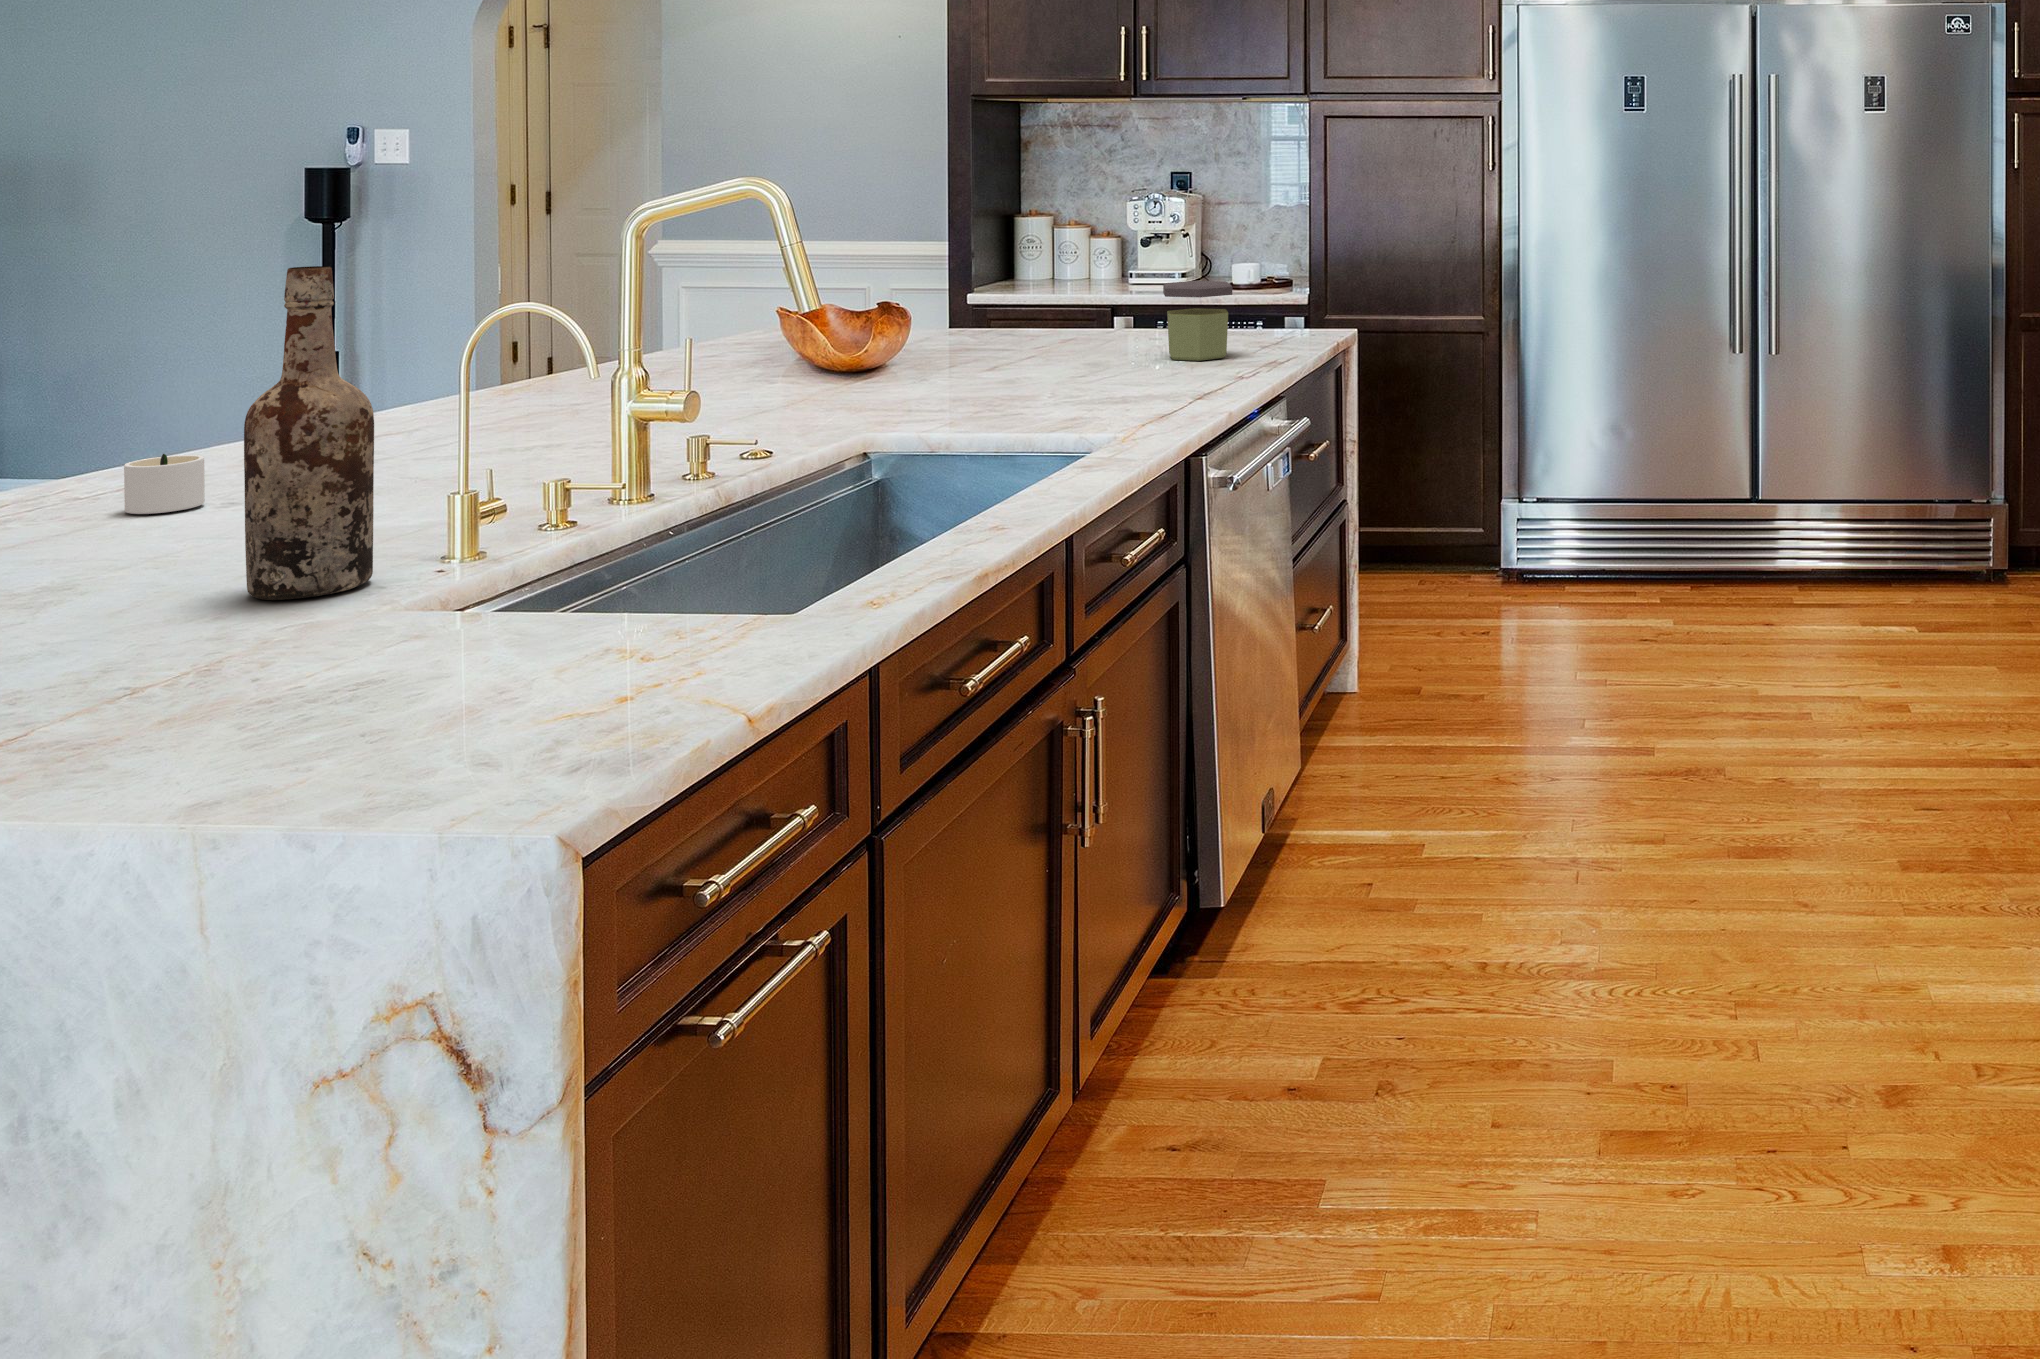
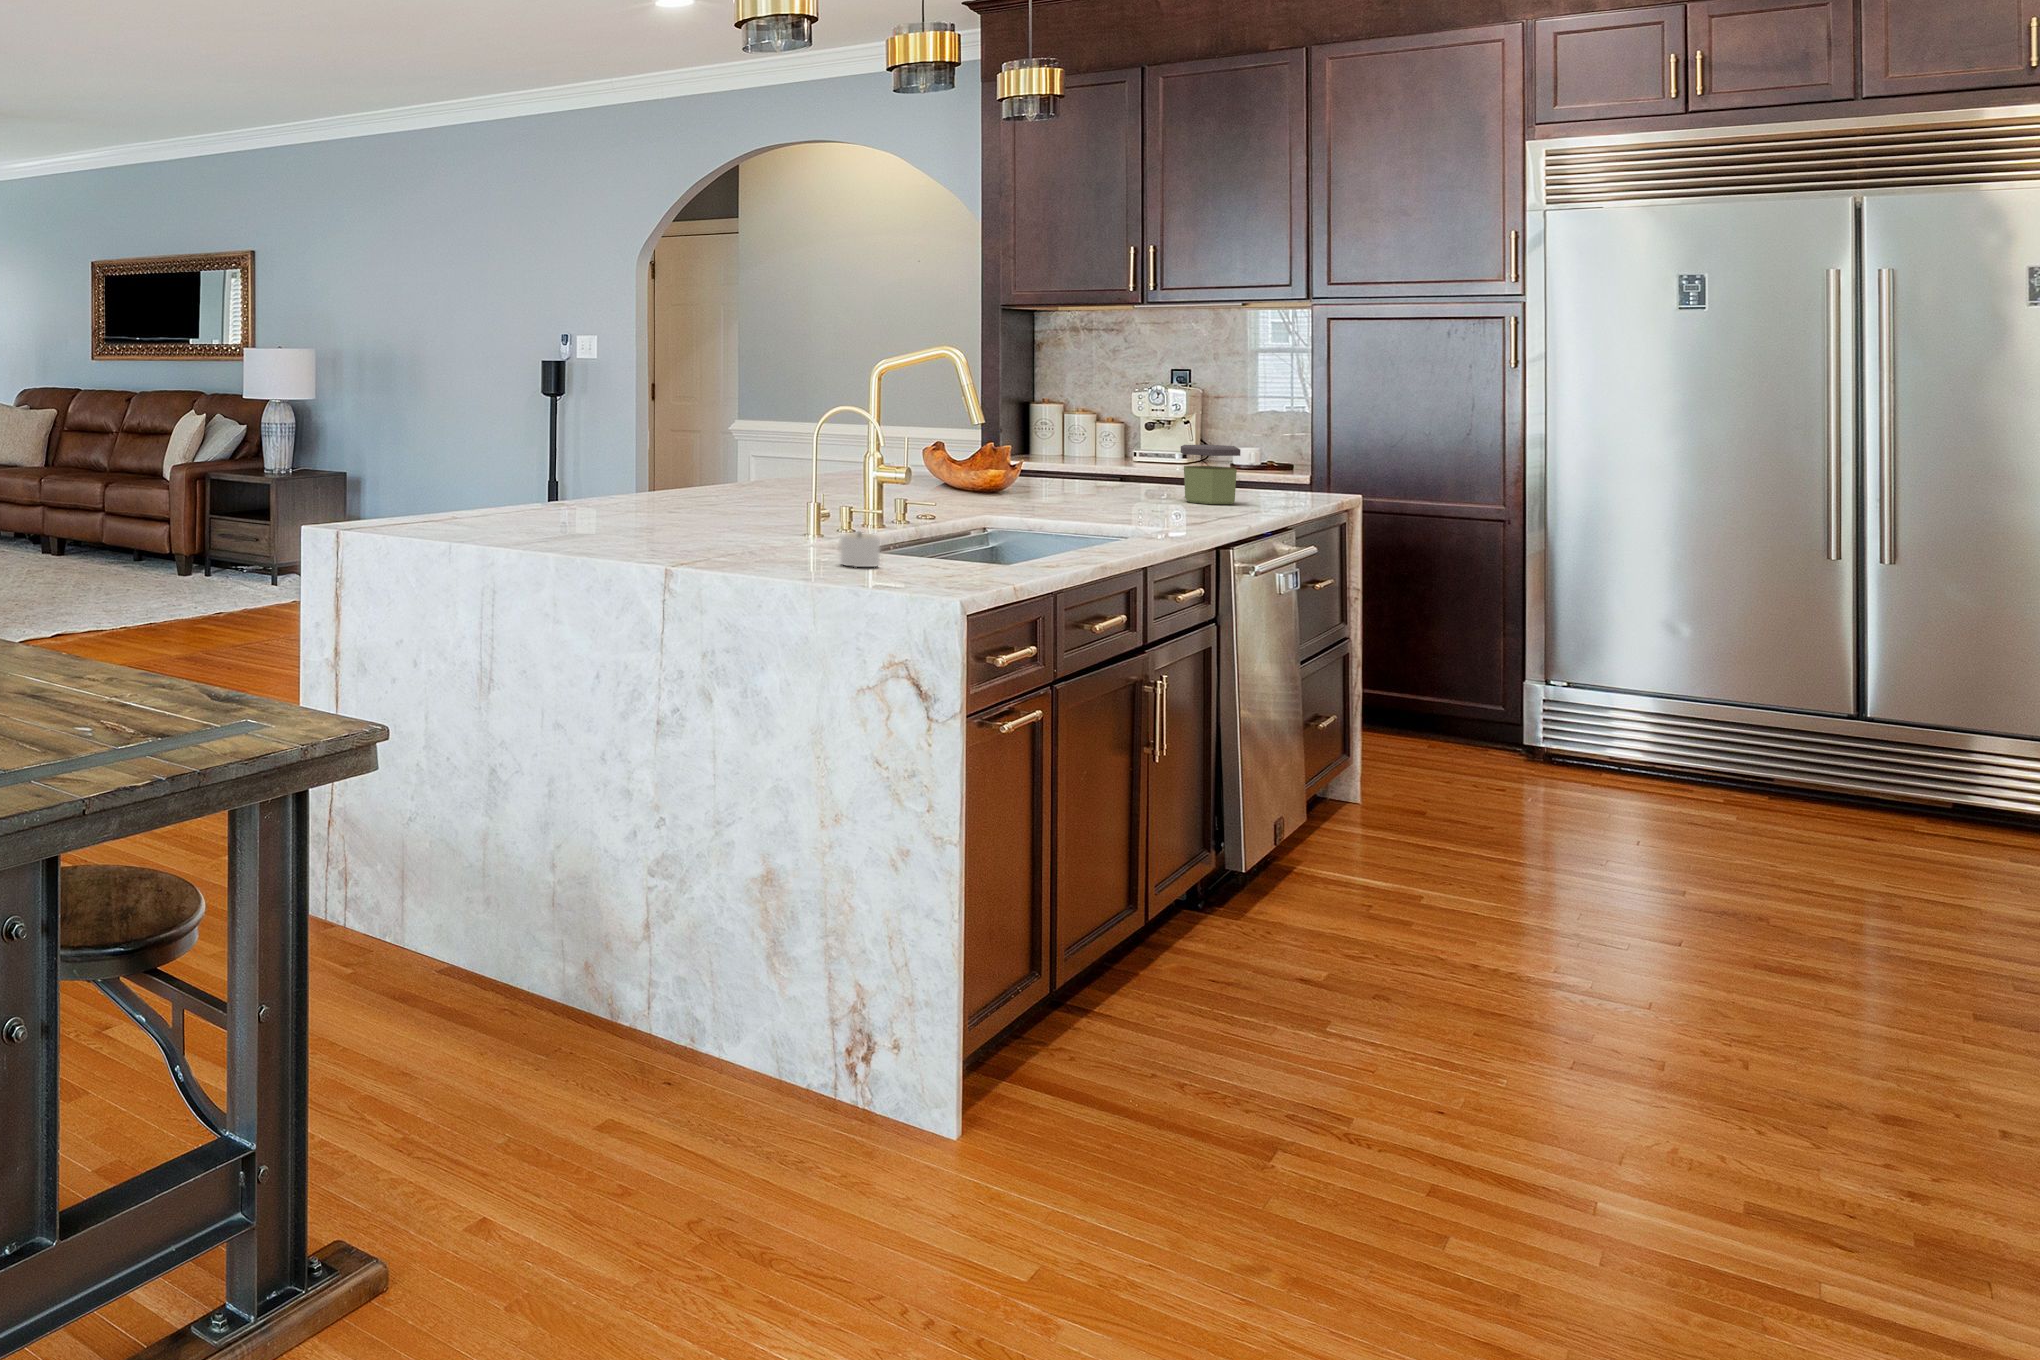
wine bottle: present [244,266,374,600] -> none [748,390,796,540]
candle: present [124,454,205,514] -> present [840,533,880,567]

